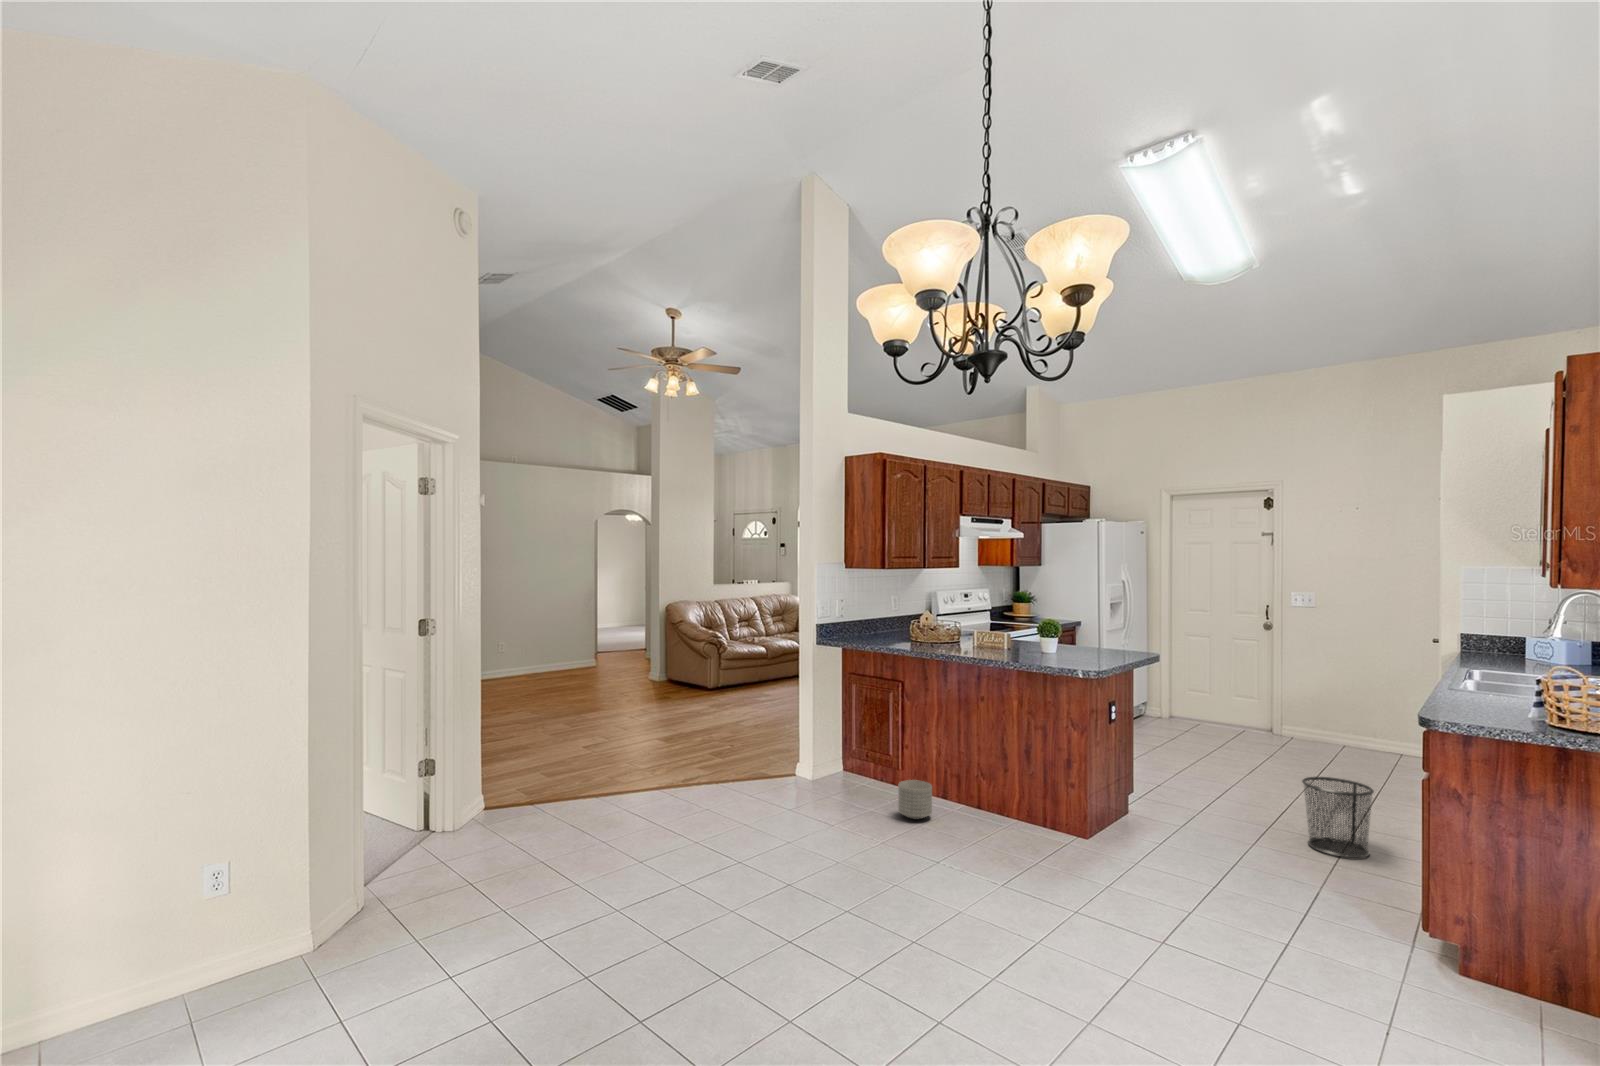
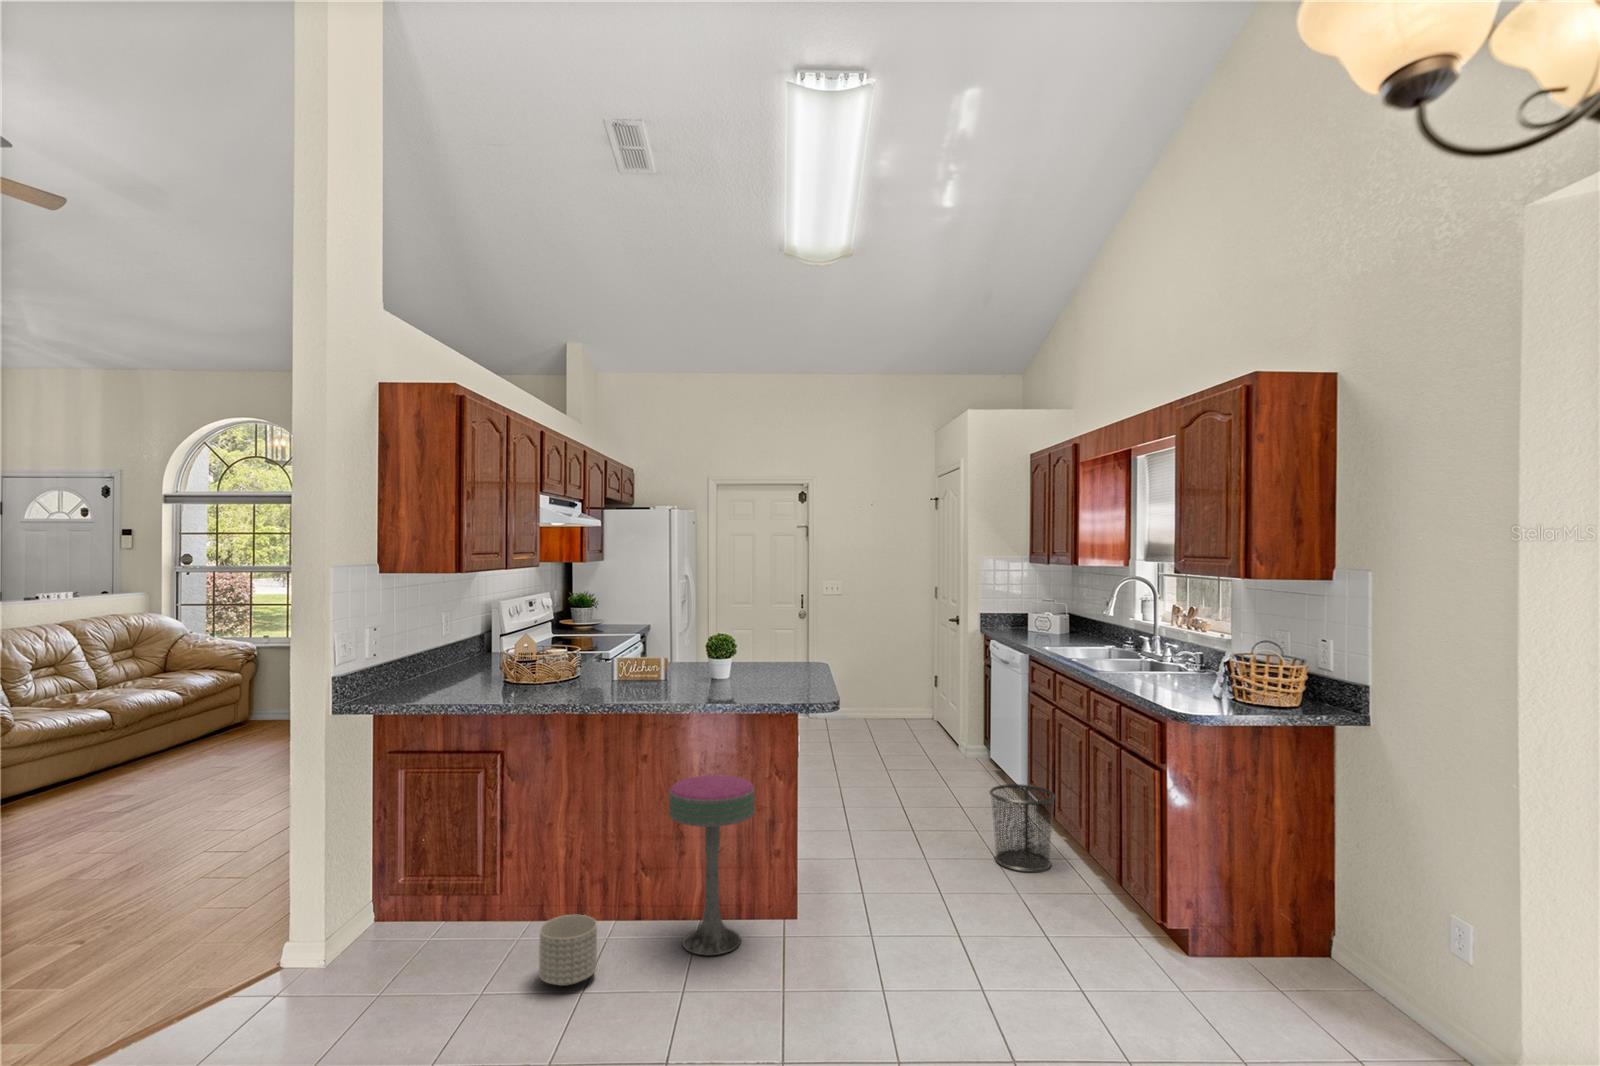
bar stool: none [984,713,1044,831] -> present [669,775,755,955]

